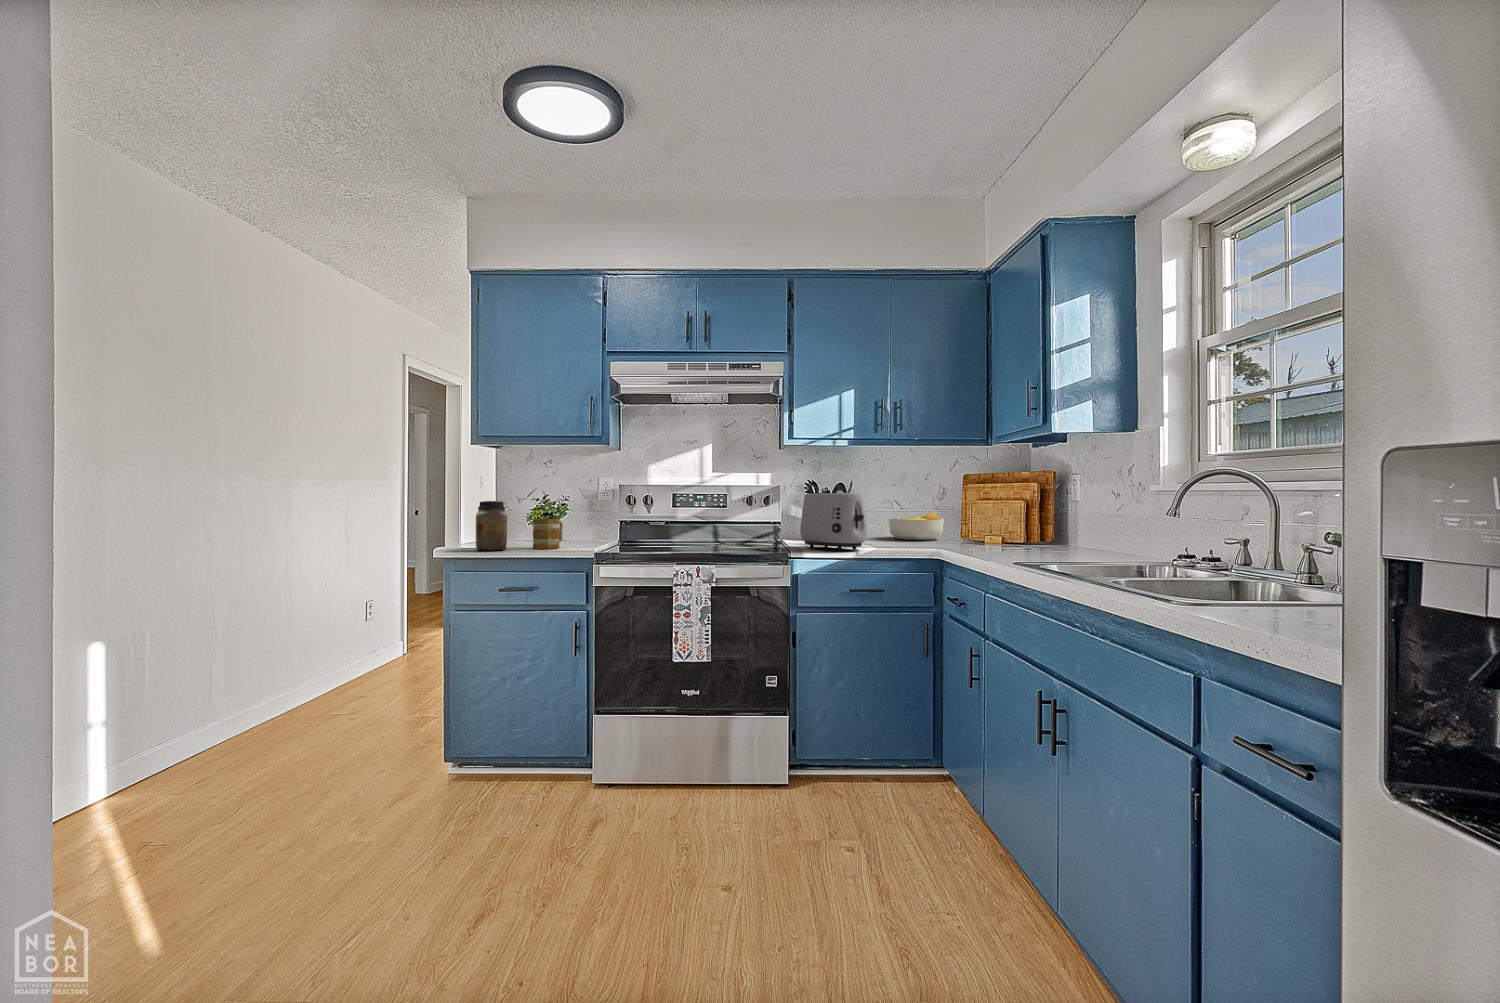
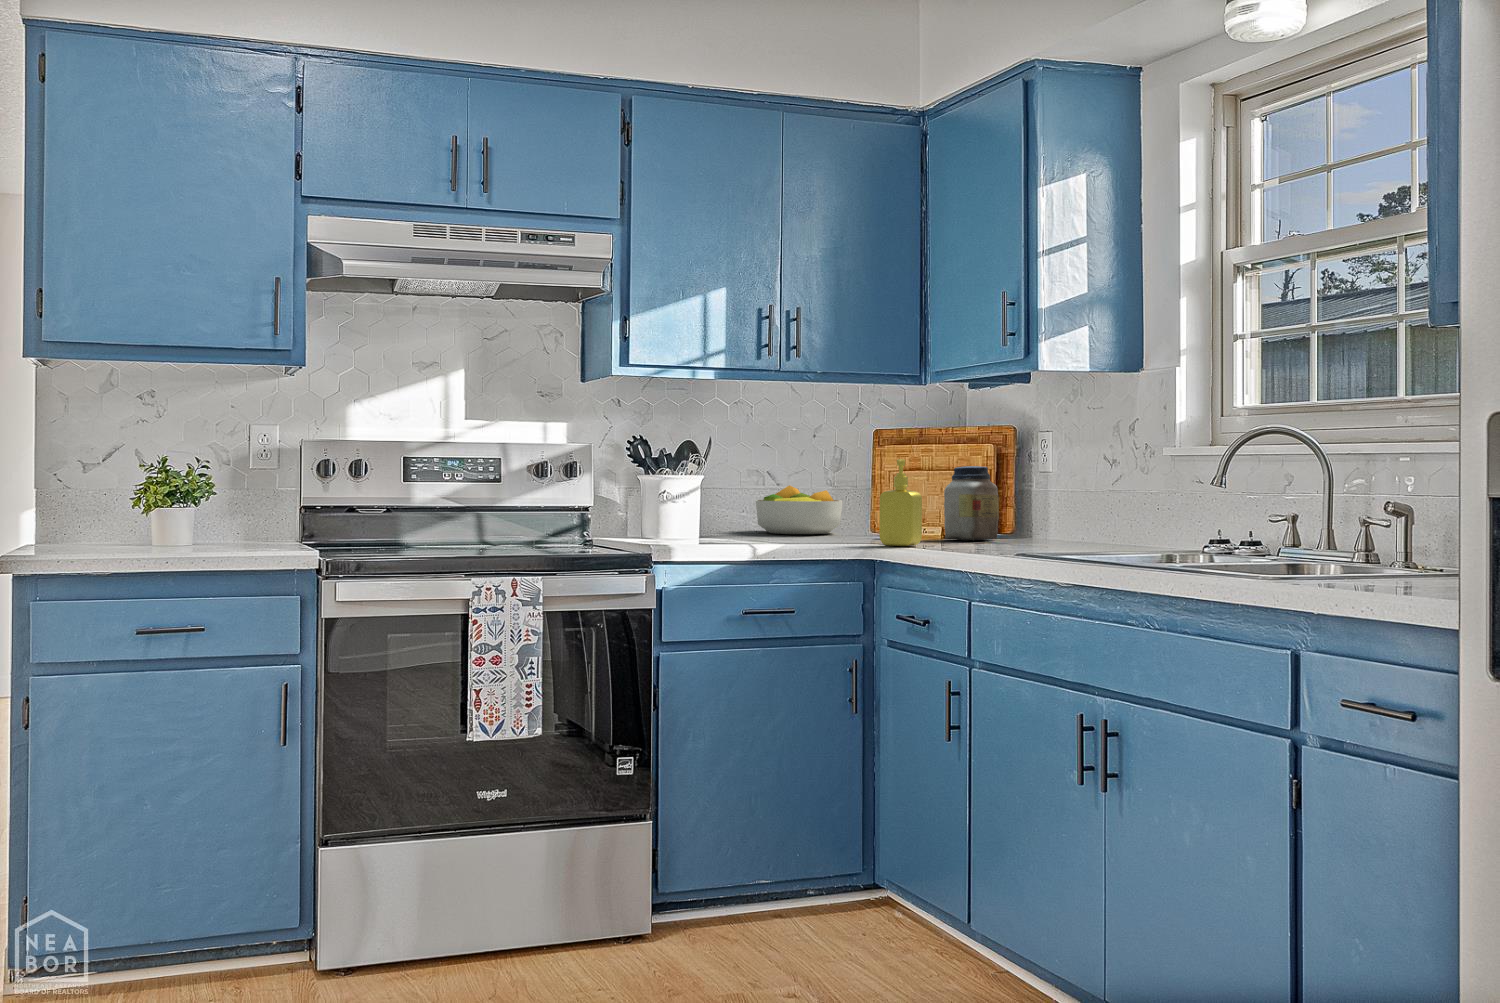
toaster: present [800,493,867,551] -> none [656,458,772,549]
soap dispenser: none [943,494,972,551] -> present [879,459,922,546]
jar: present [476,501,507,551] -> present [944,466,999,541]
mug: present [533,519,563,549] -> none [194,503,240,556]

